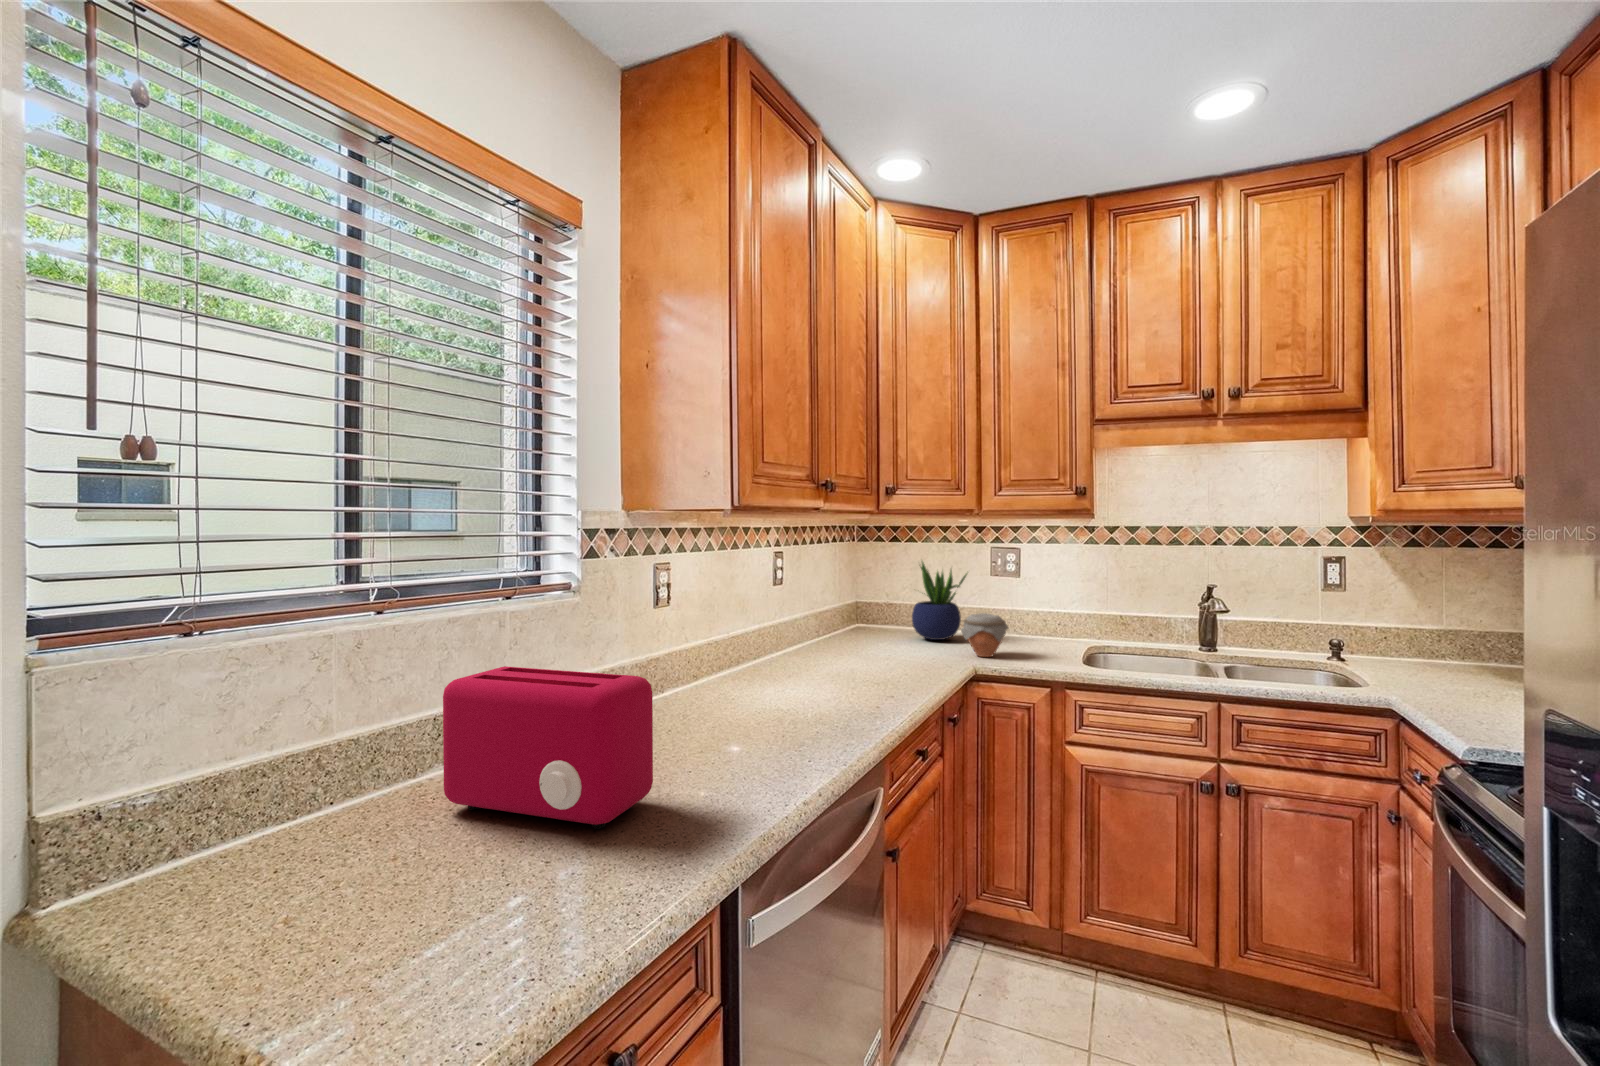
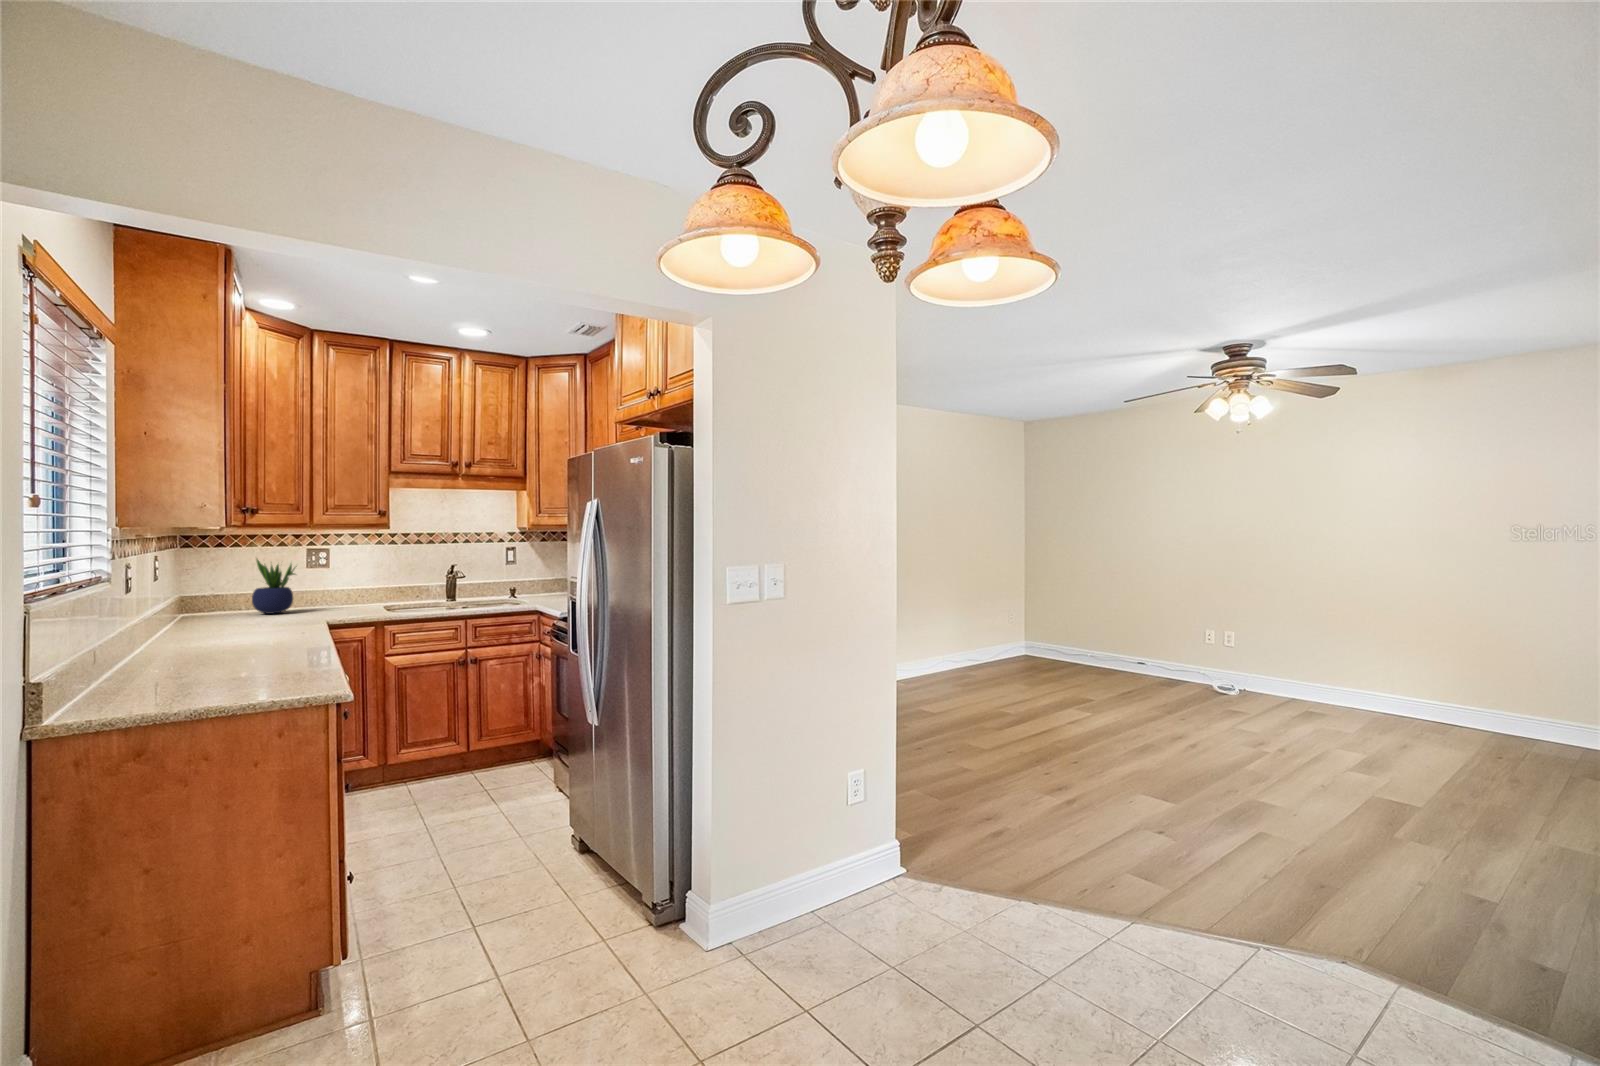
jar: present [961,613,1008,657] -> none [309,589,343,616]
toaster: present [443,666,653,829] -> none [152,600,274,674]

